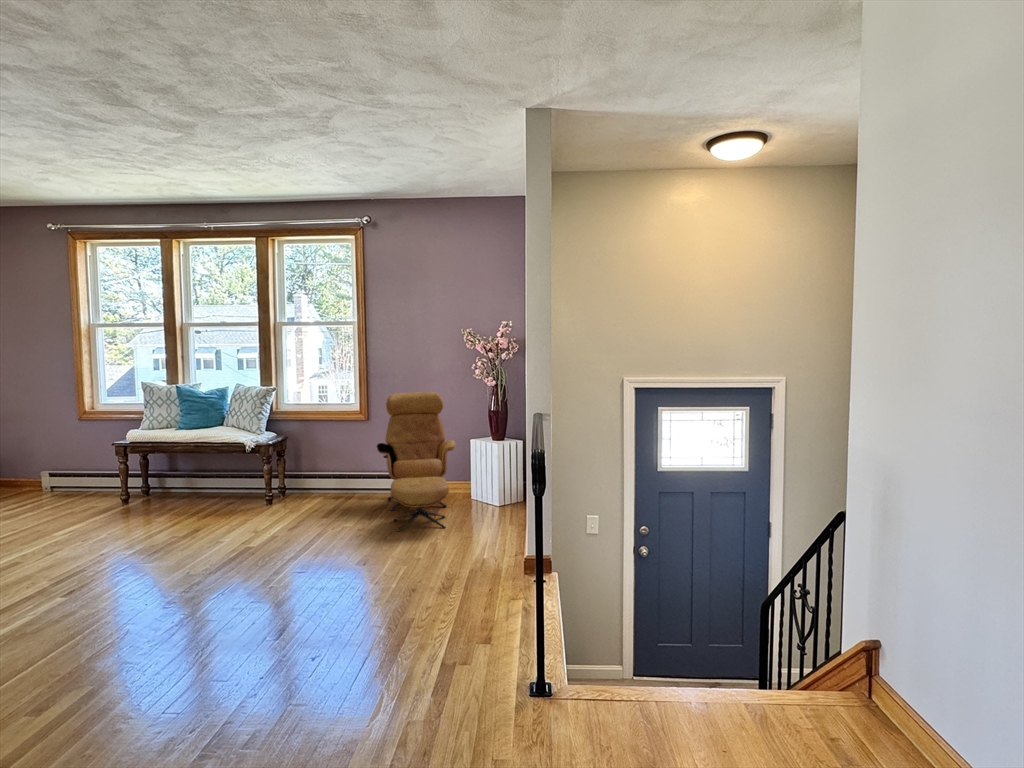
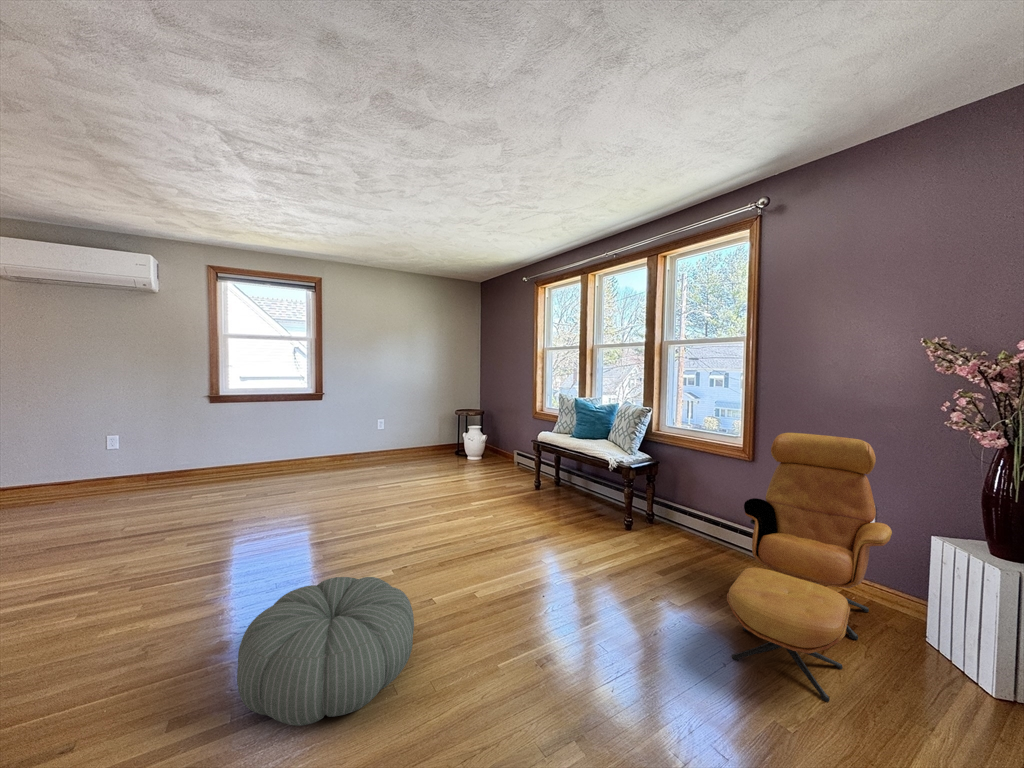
pouf: none [44,554,216,657] -> present [237,577,414,726]

